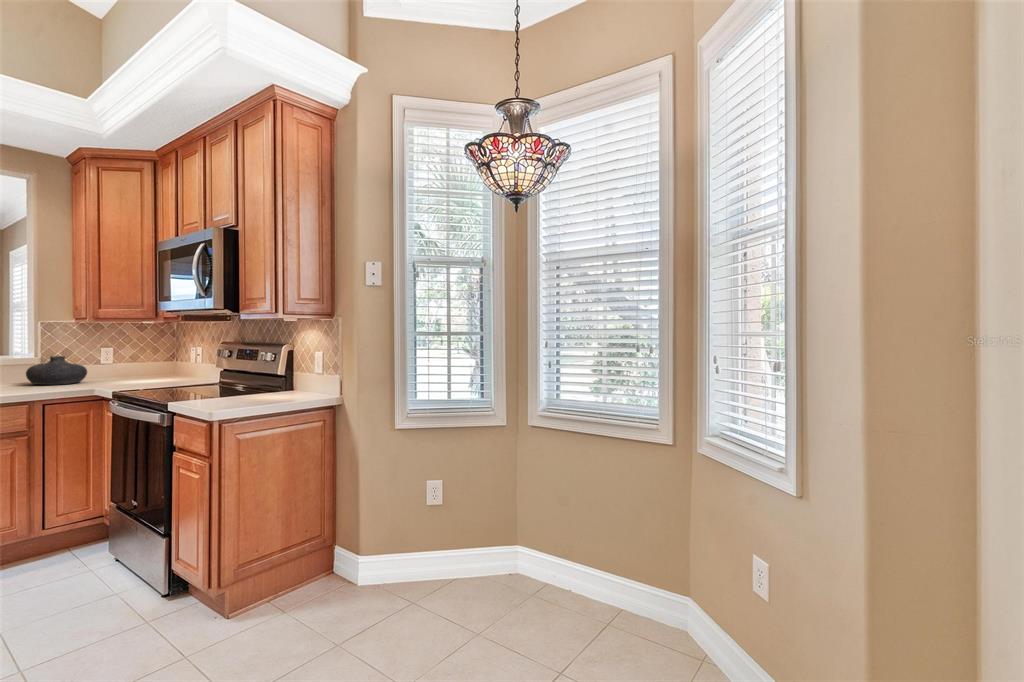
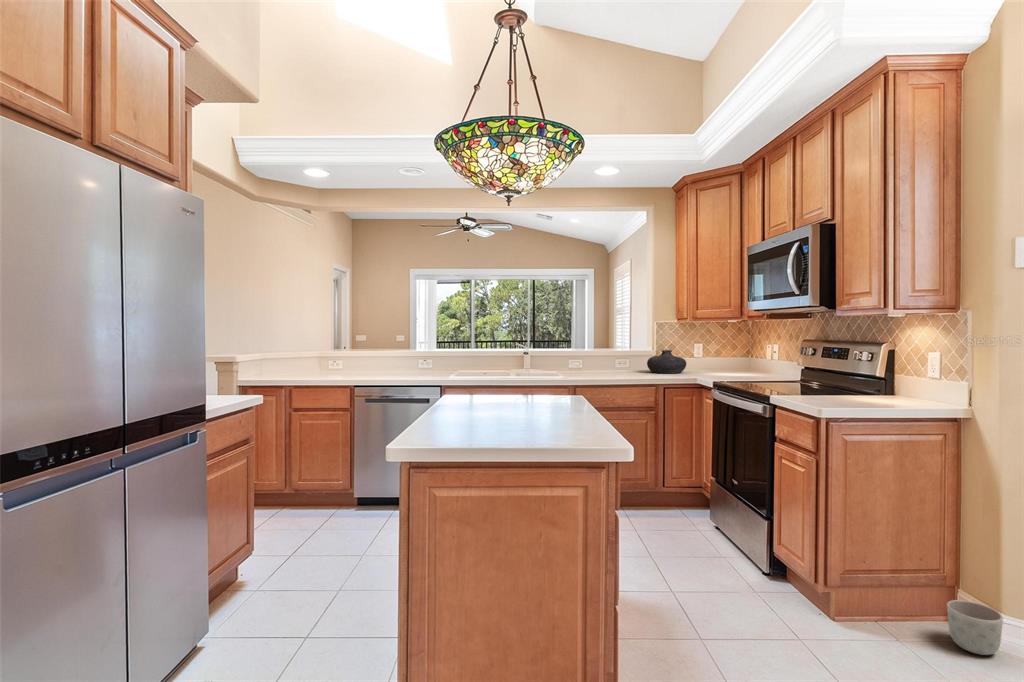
planter: none [322,557,359,600] -> present [947,600,1003,655]

